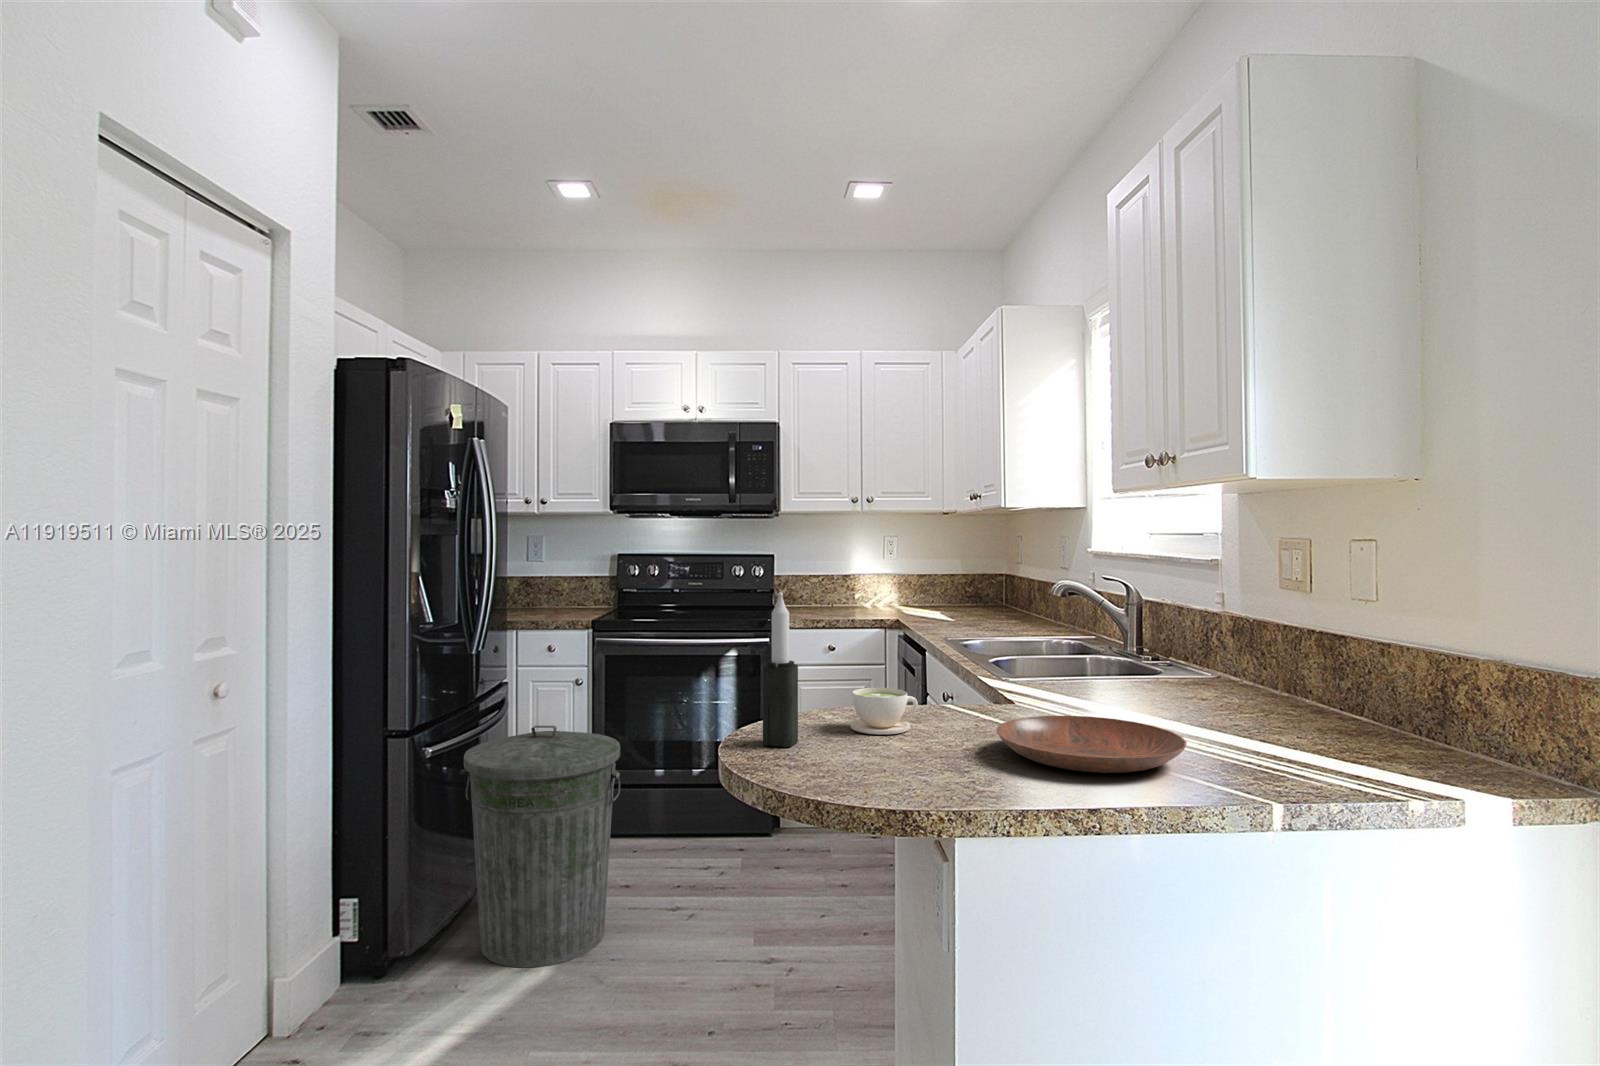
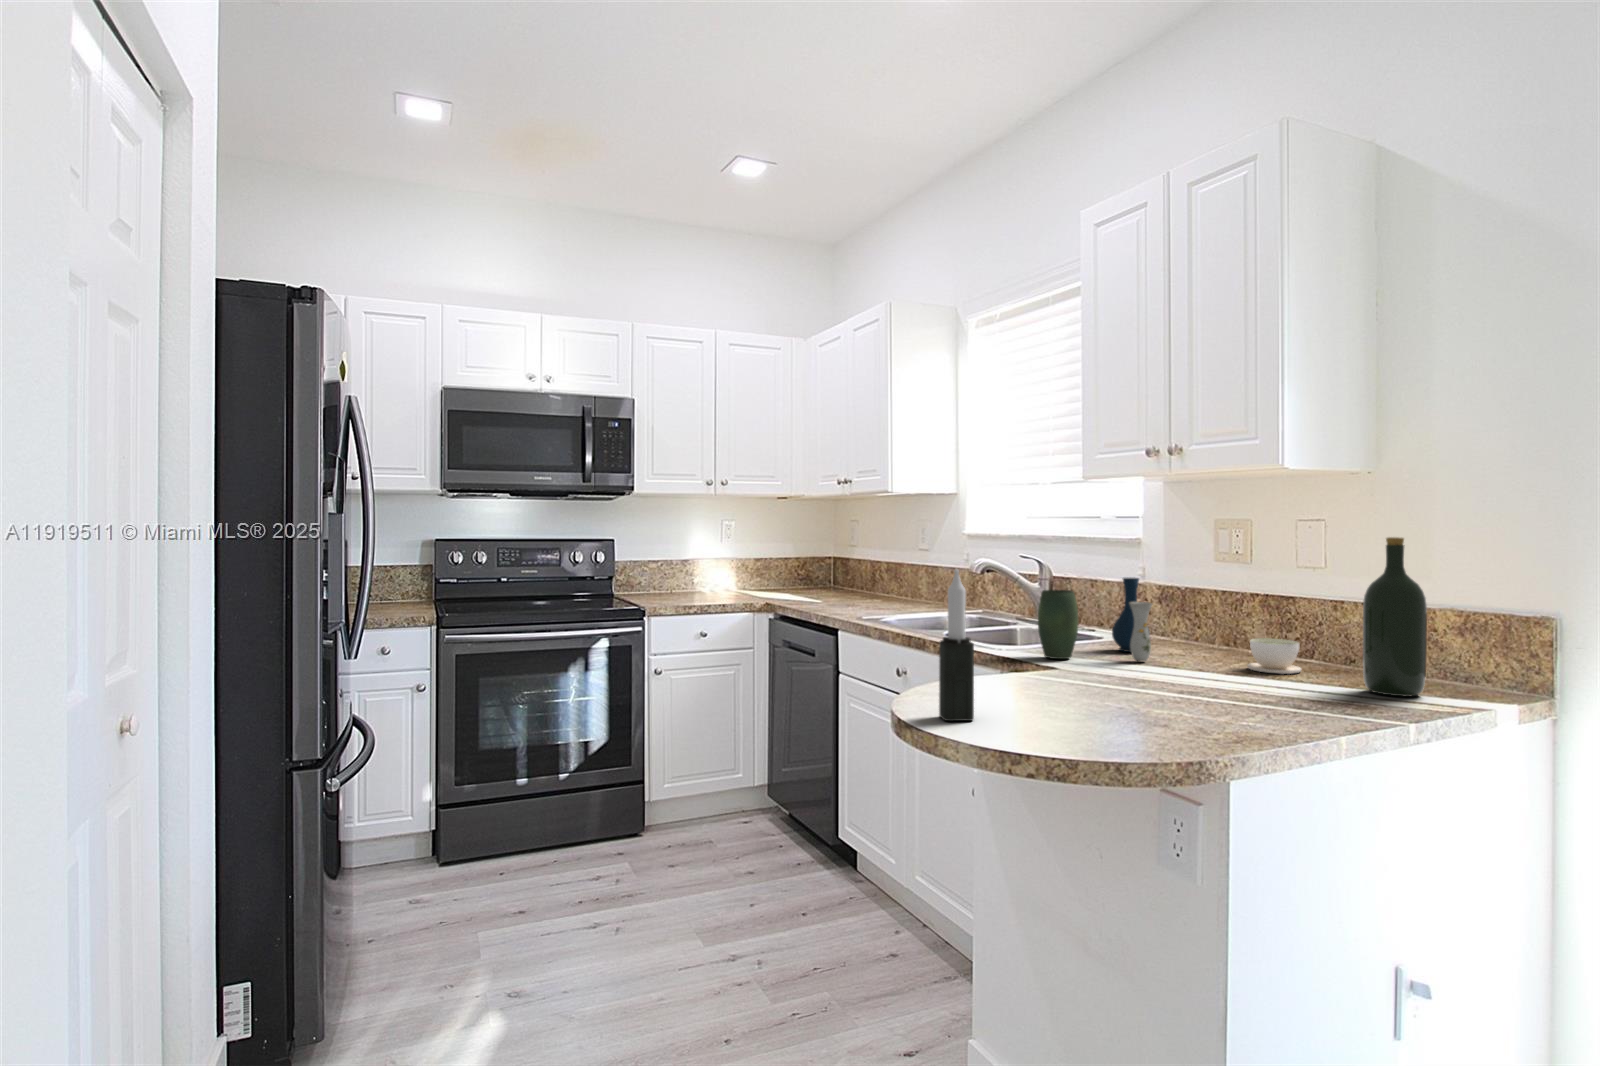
wine bottle: none [1336,566,1418,771] -> present [1363,537,1428,696]
vase: none [1030,606,1182,702] -> present [1038,578,1153,661]
coffee cup: present [850,688,918,735] -> present [1248,638,1301,674]
bowl: present [997,716,1187,773] -> none [1131,673,1305,716]
trash can: present [464,725,620,968] -> none [366,736,553,1021]

